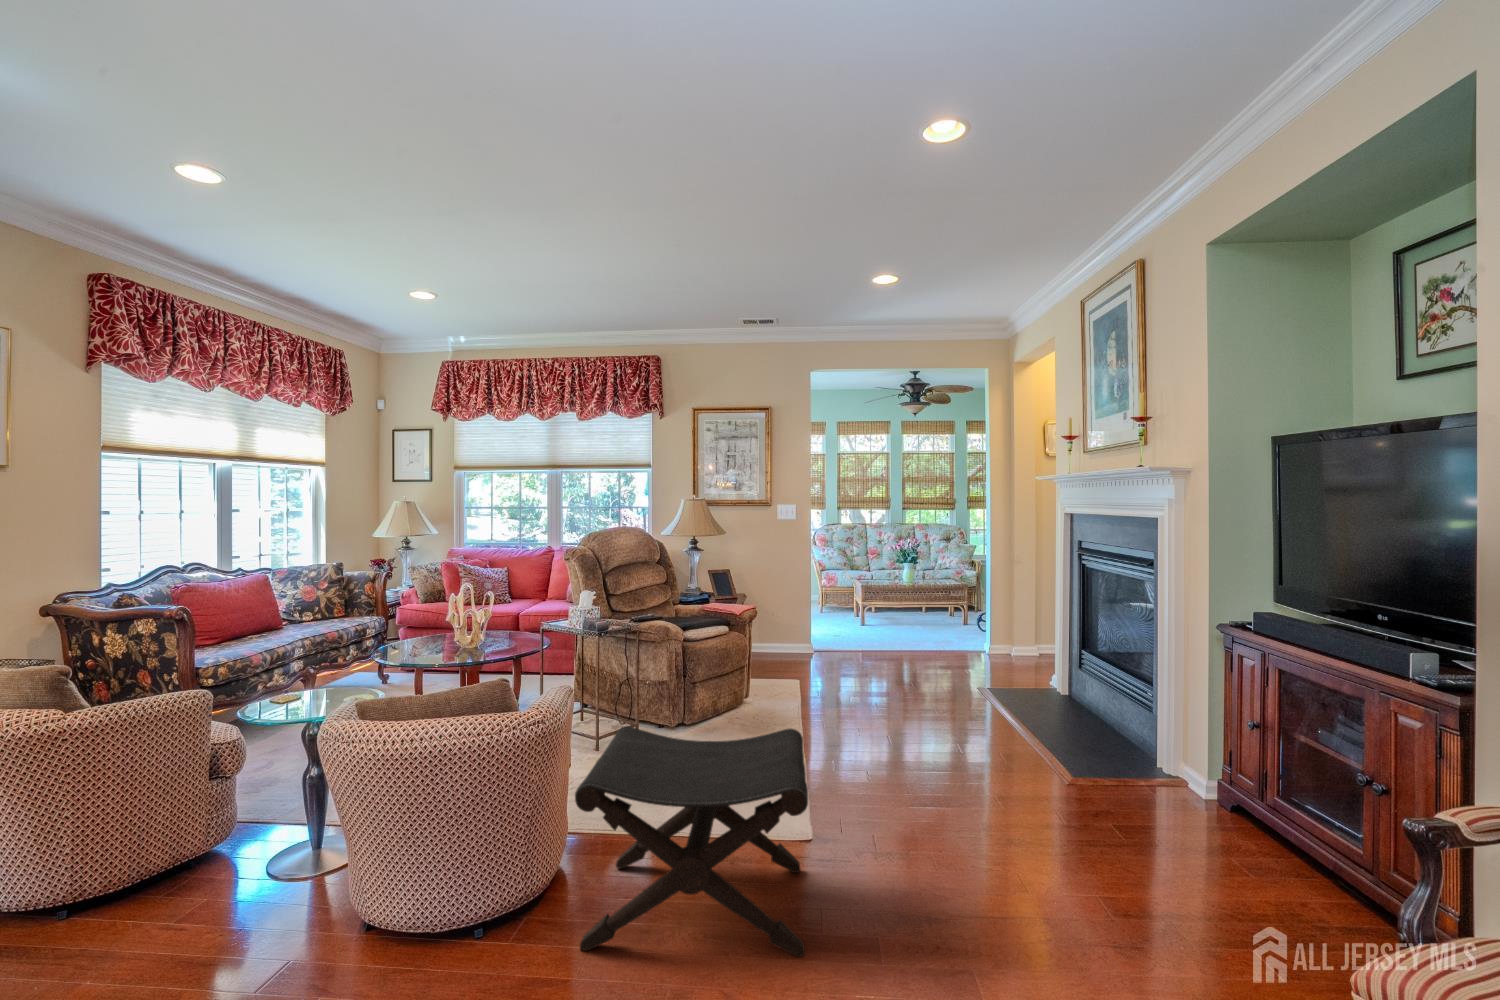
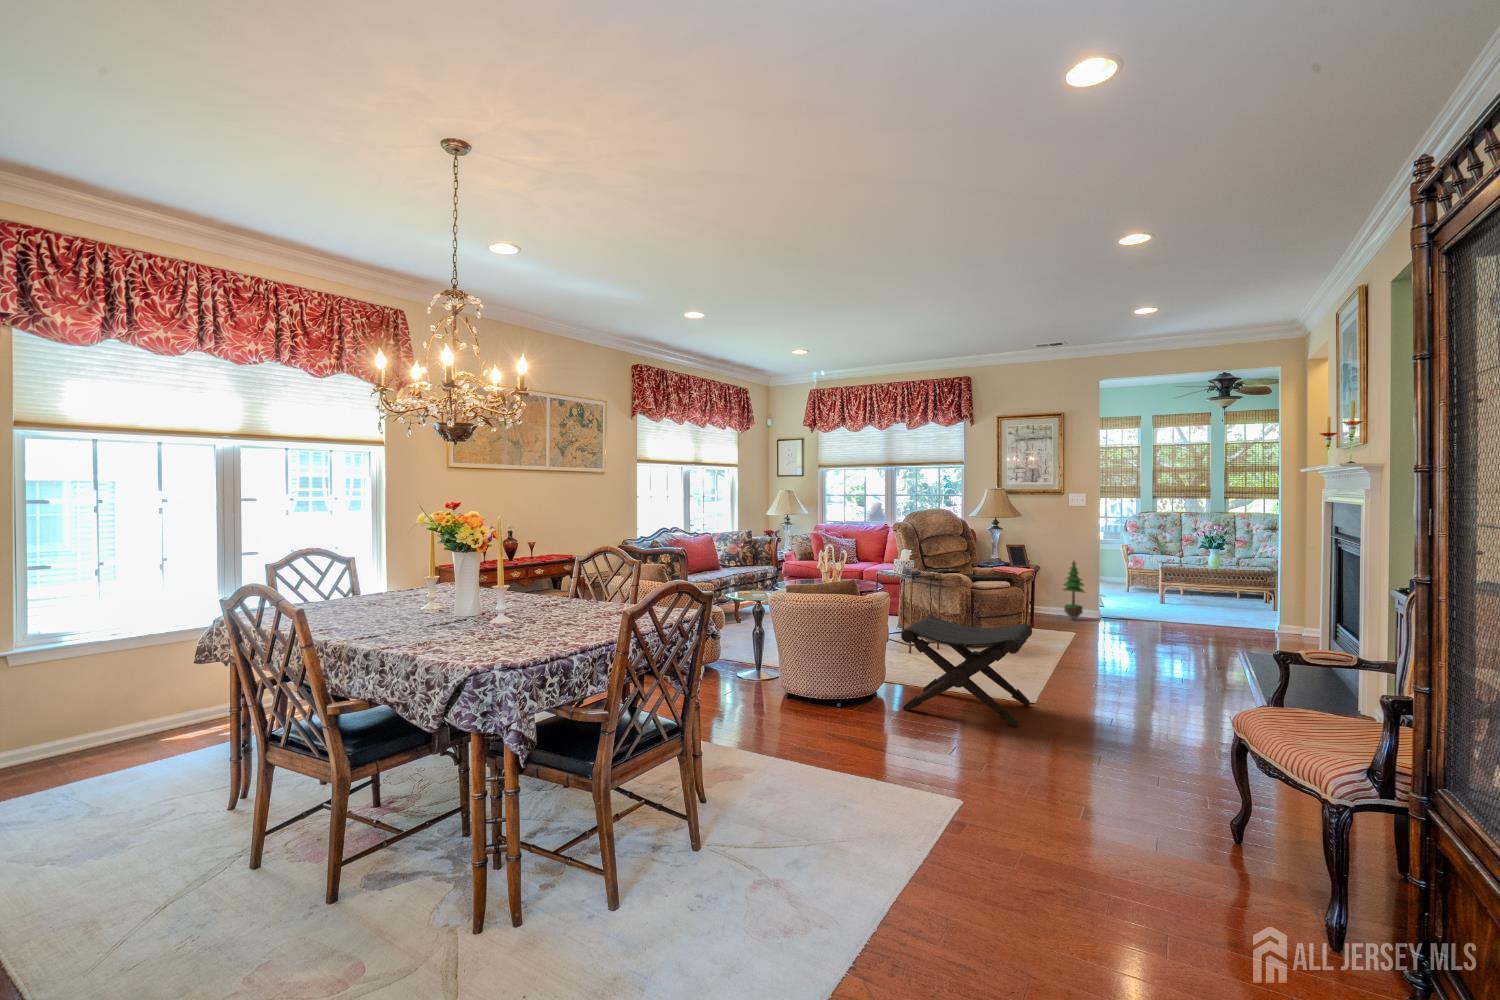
potted tree: none [771,583,798,658] -> present [1063,561,1084,620]

